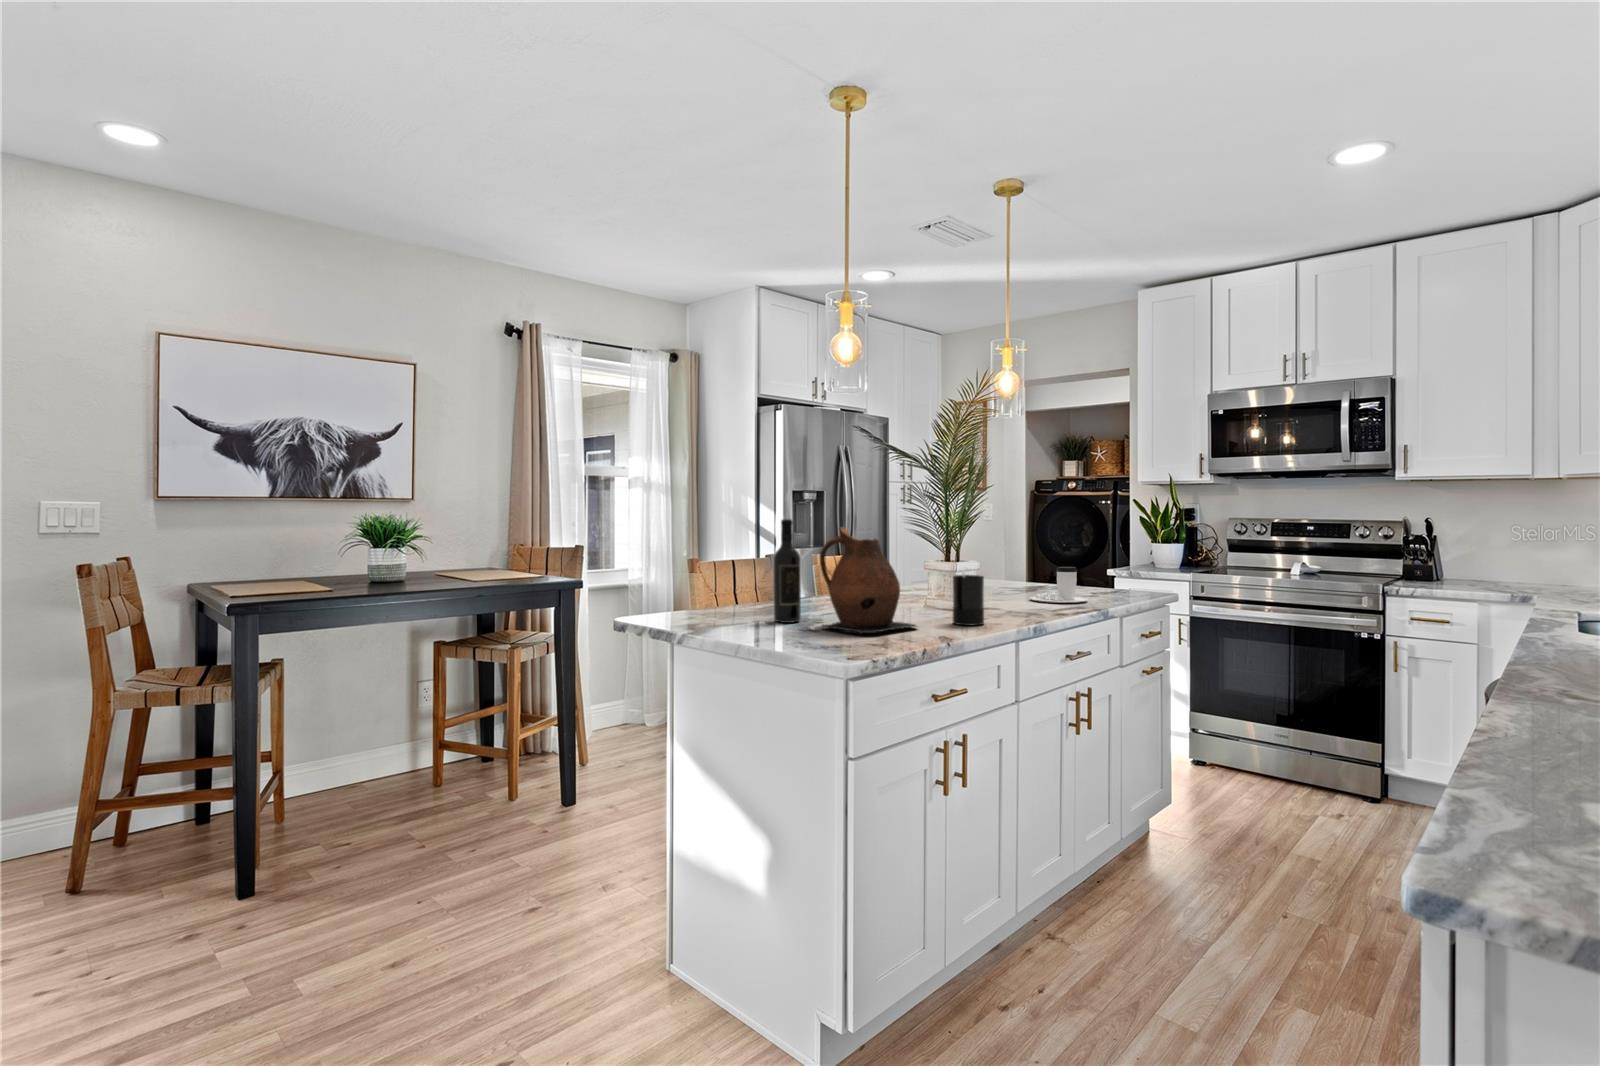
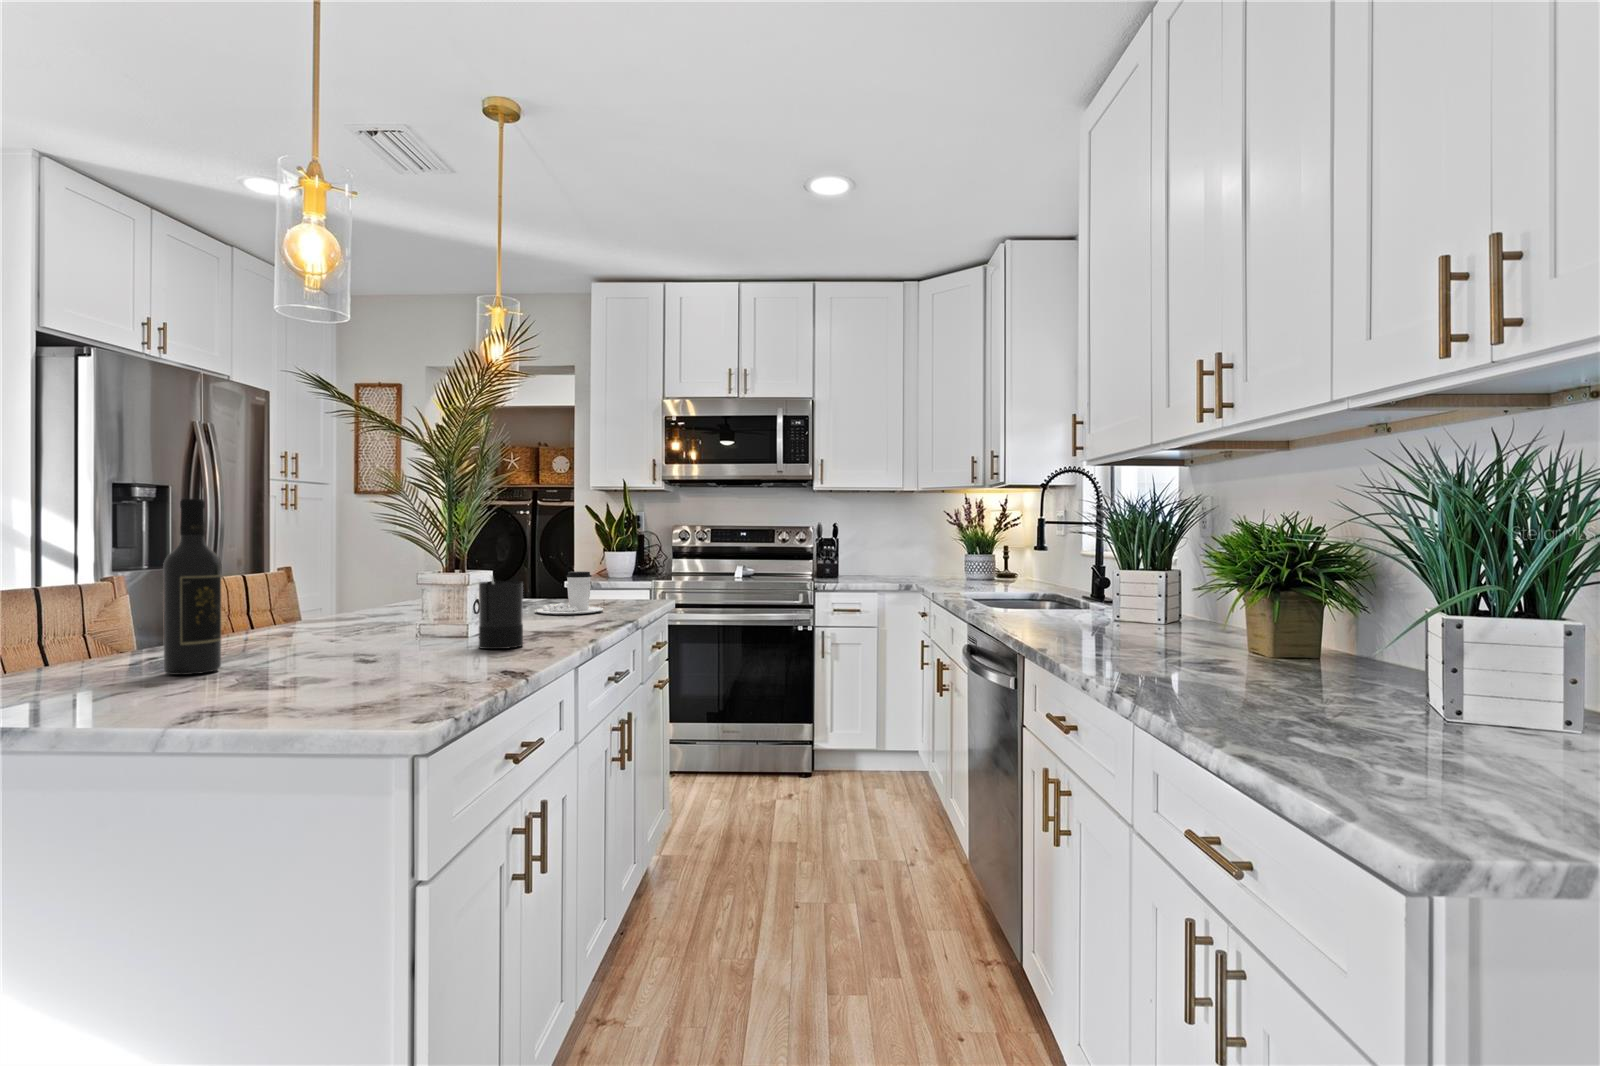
ceramic pitcher: present [820,527,917,634] -> none [270,512,441,678]

